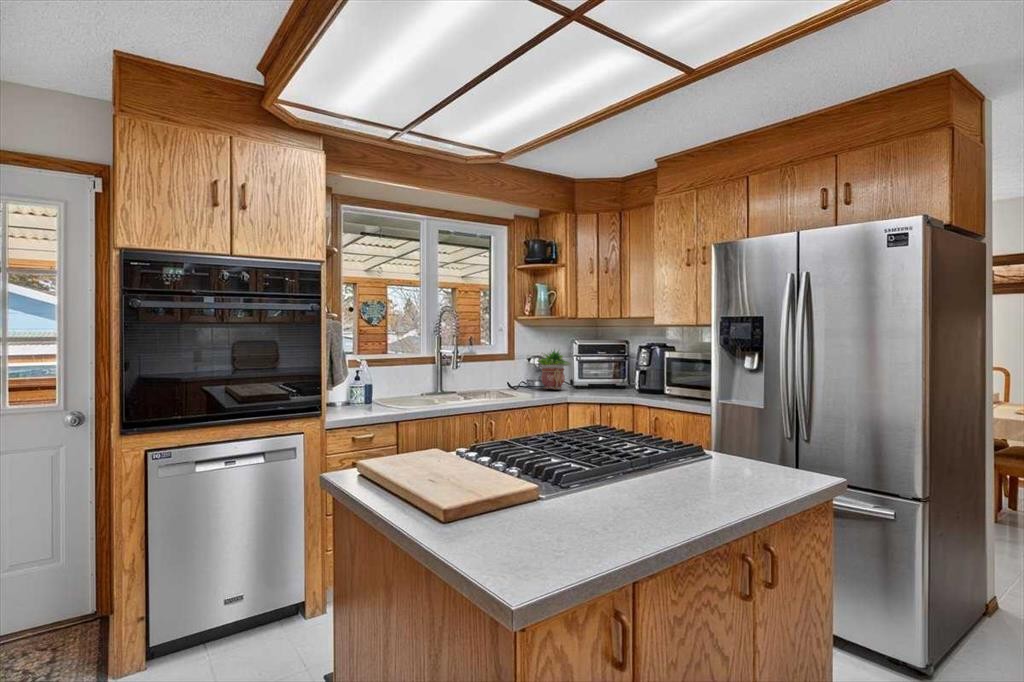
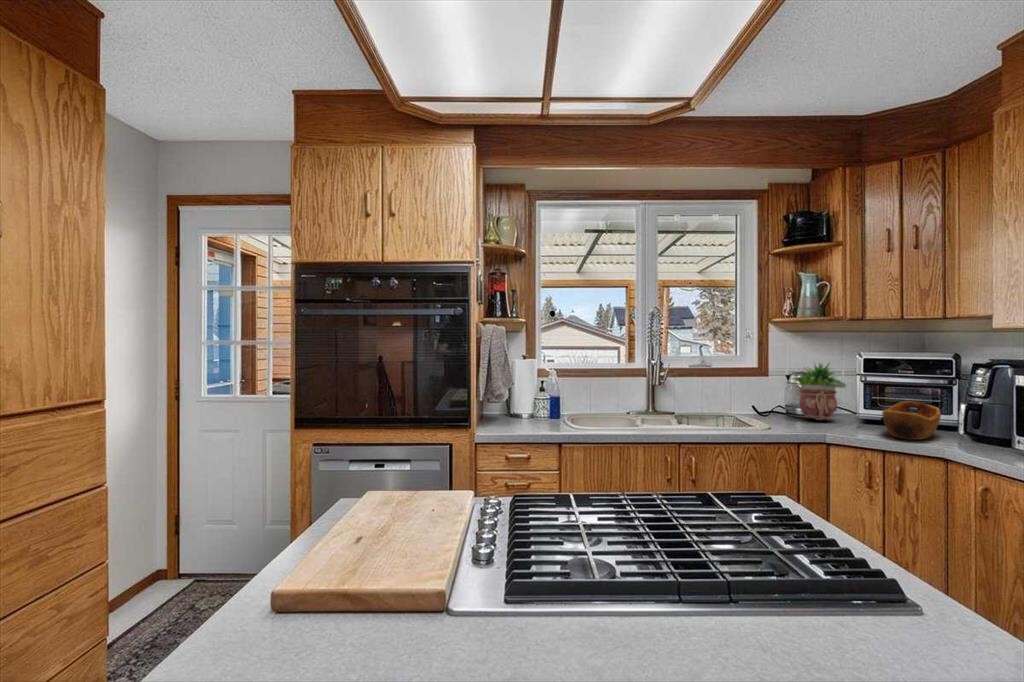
wooden bowl: none [598,373,626,396] -> present [882,401,941,440]

